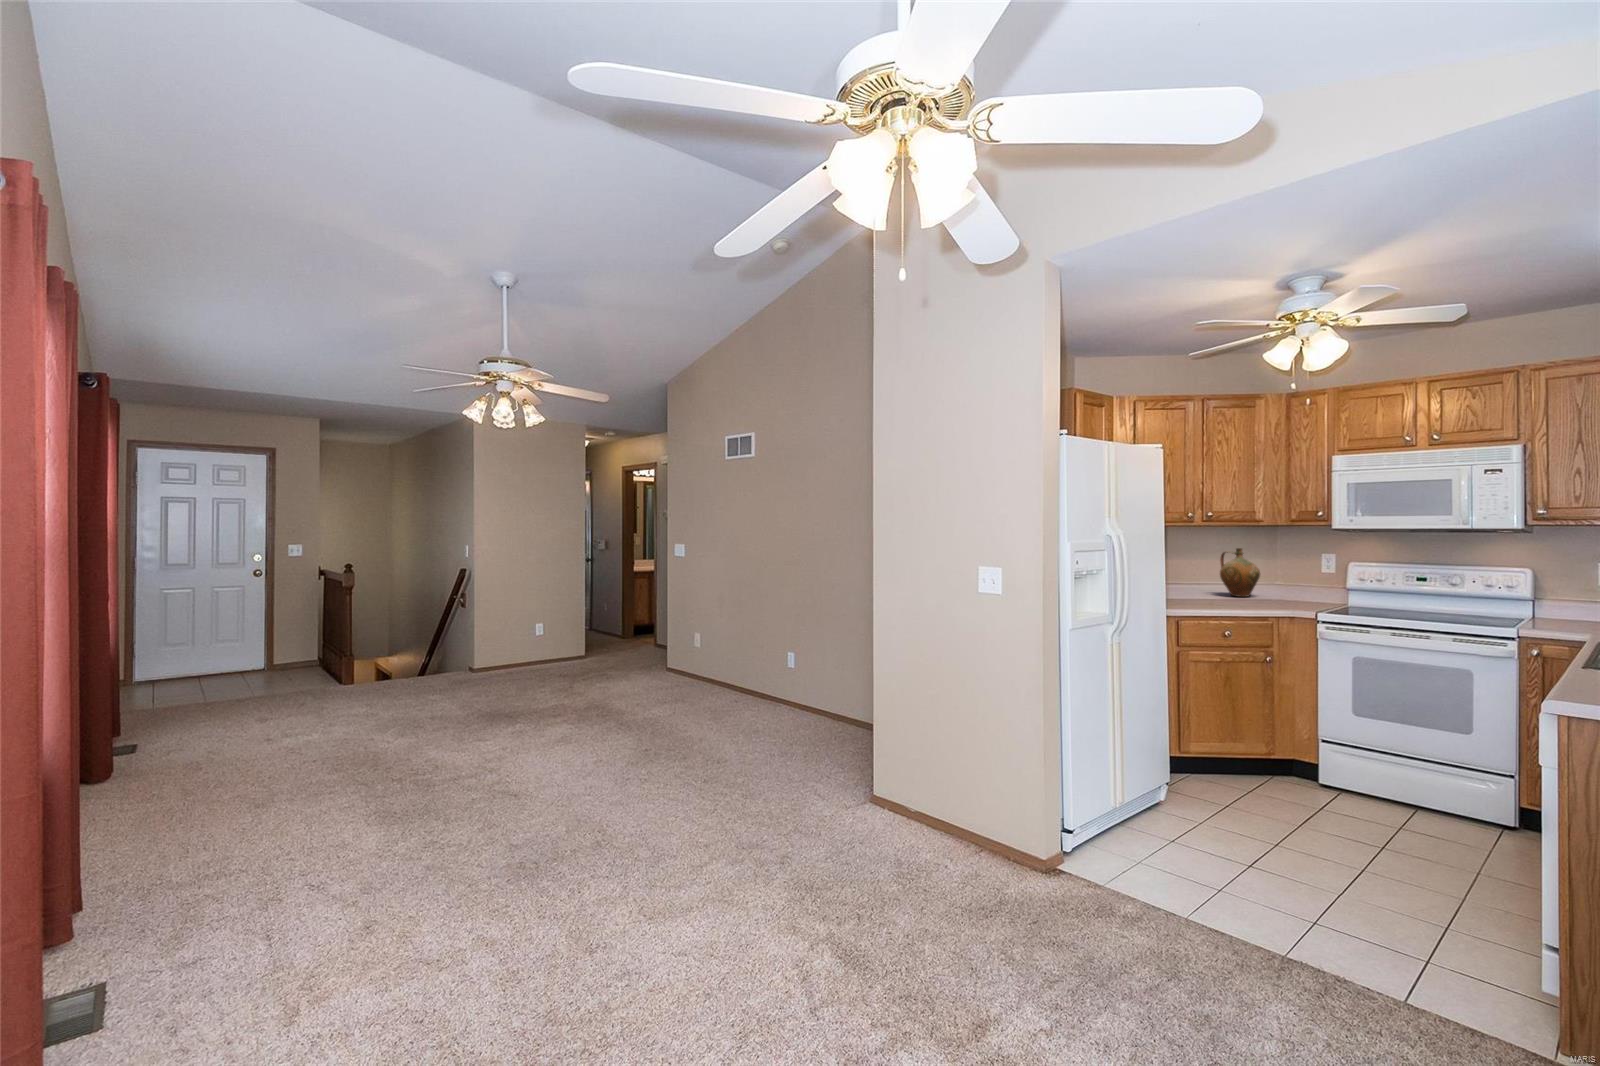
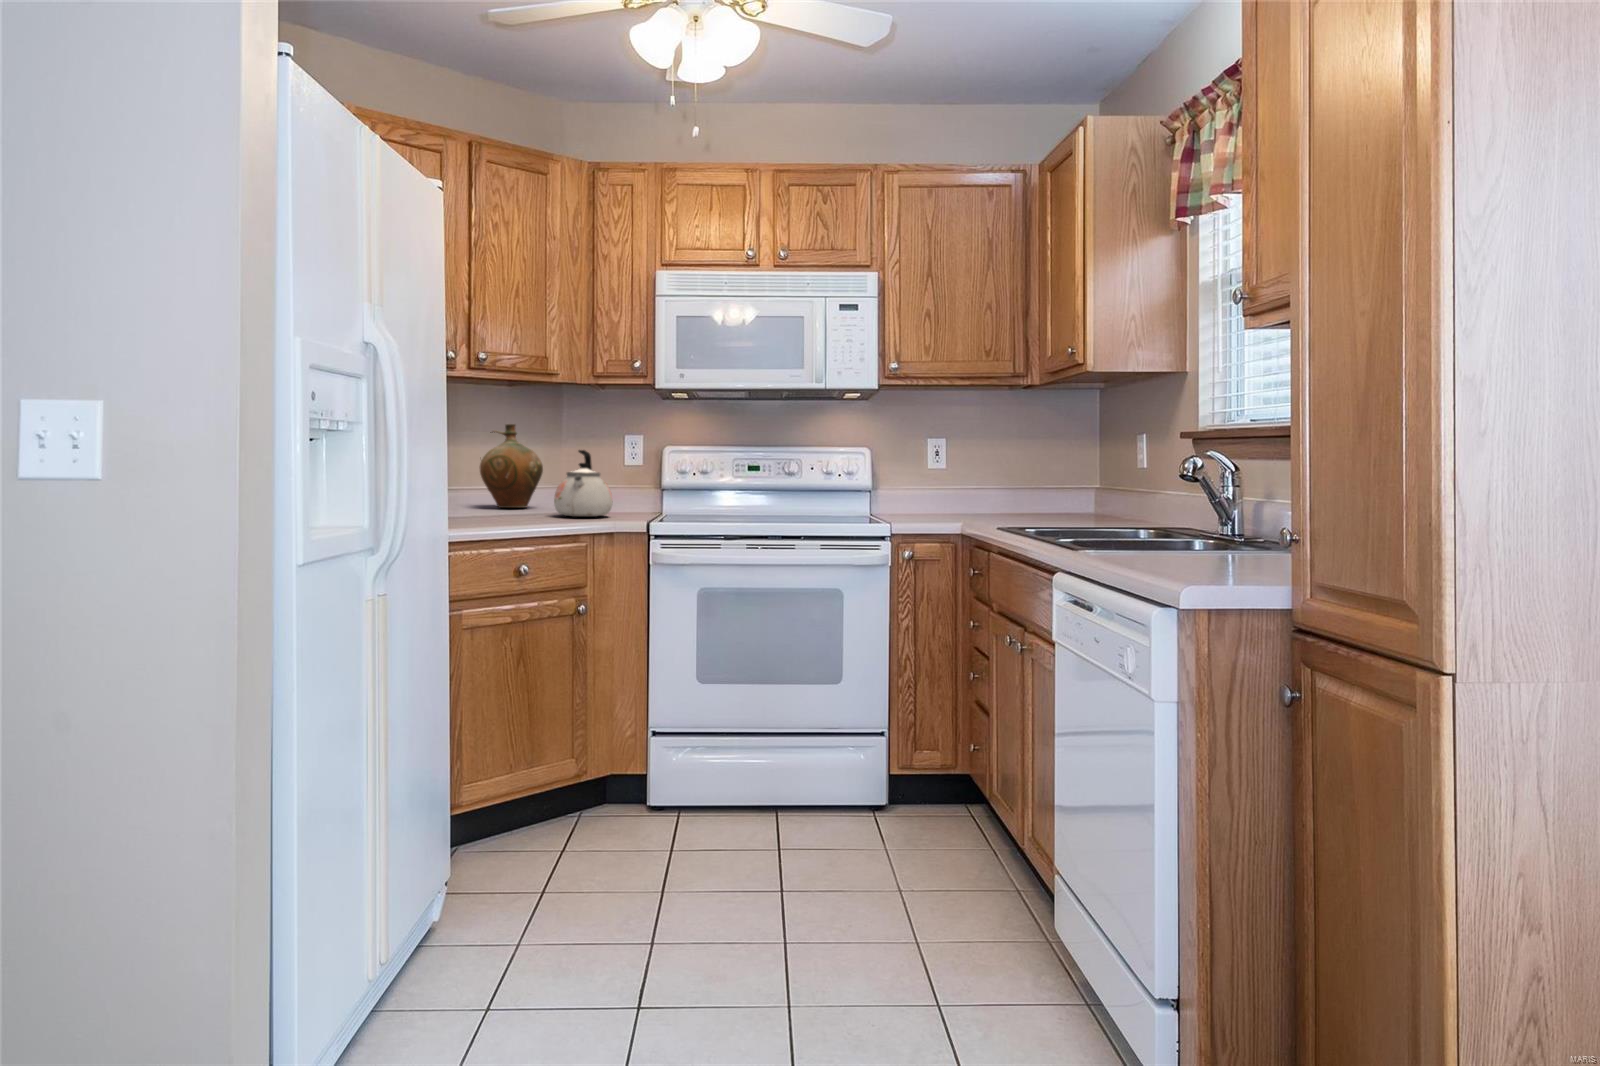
kettle: none [1261,568,1300,607] -> present [554,450,612,517]

